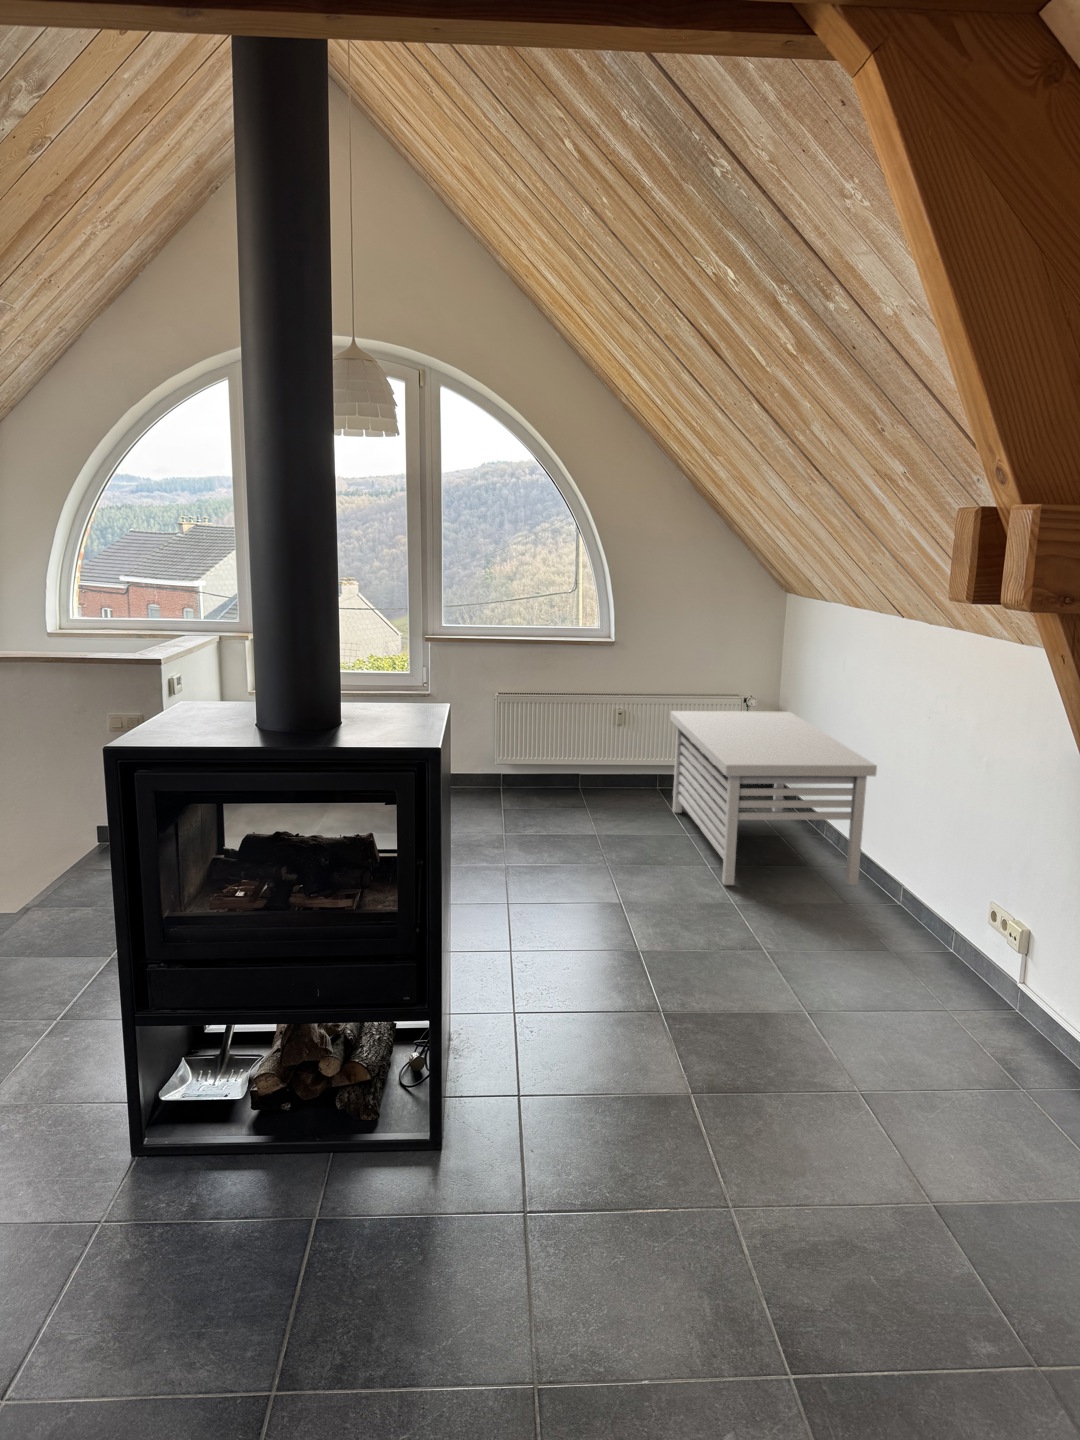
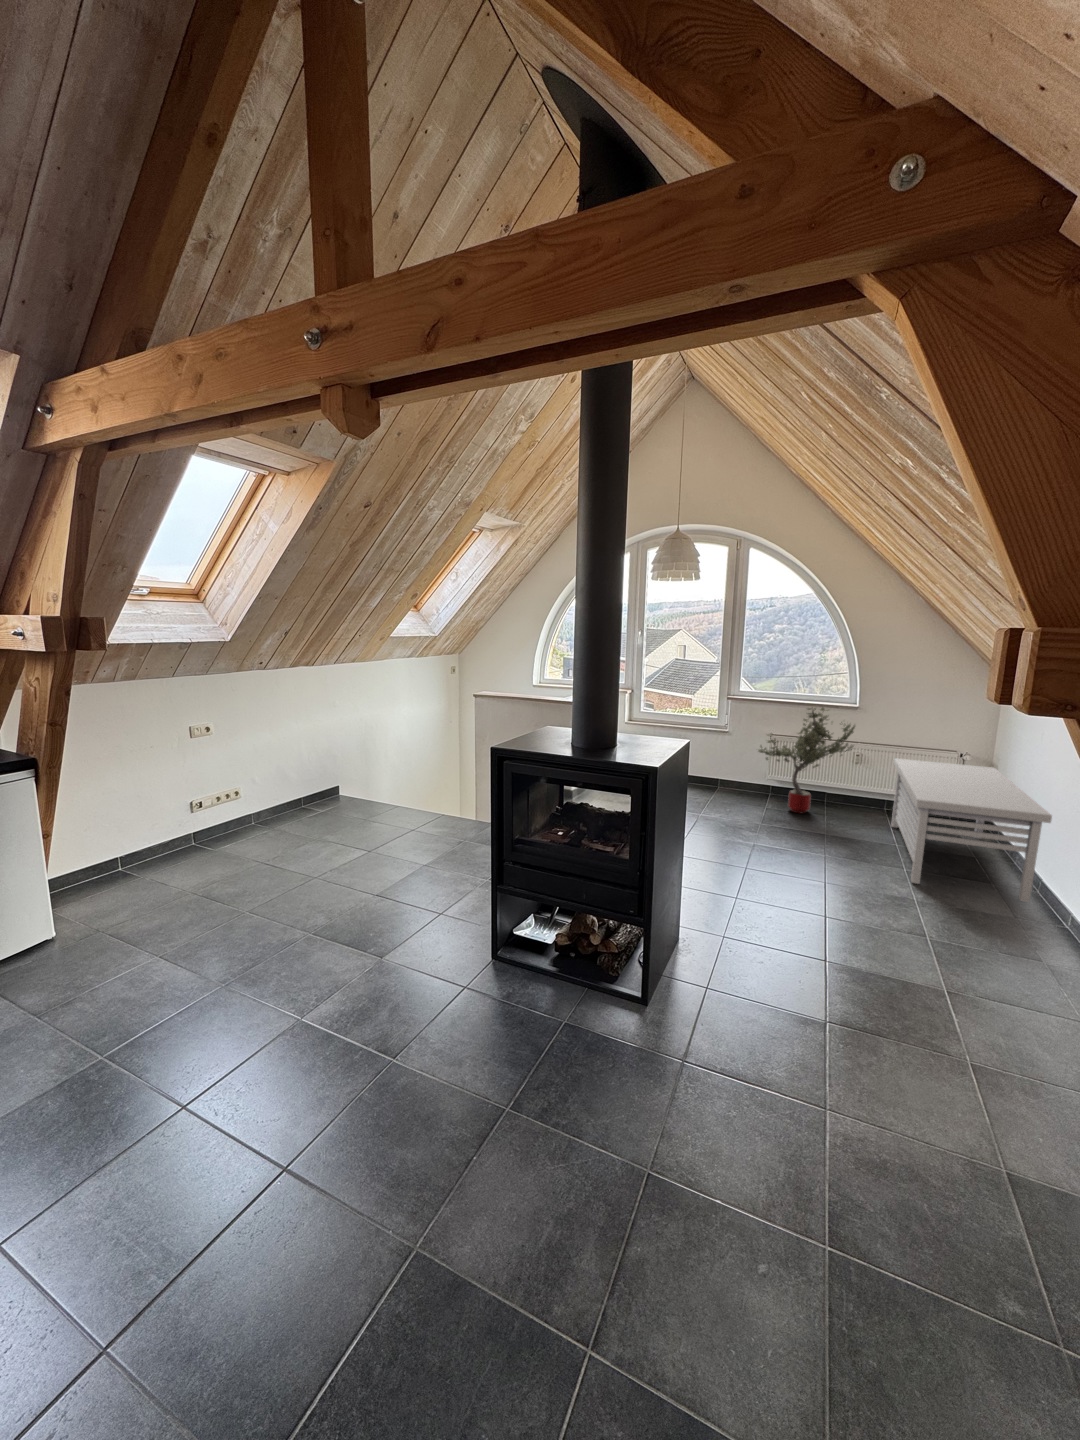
potted tree: none [476,640,618,811] -> present [759,707,855,813]

